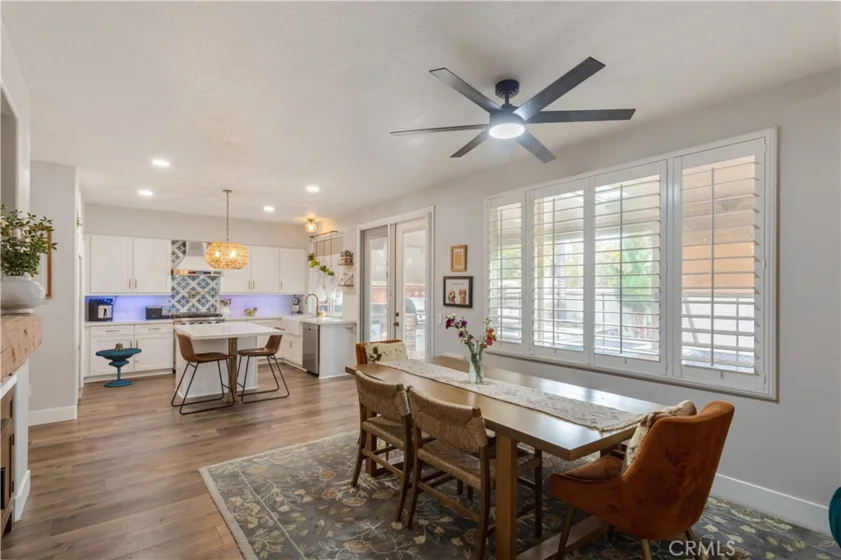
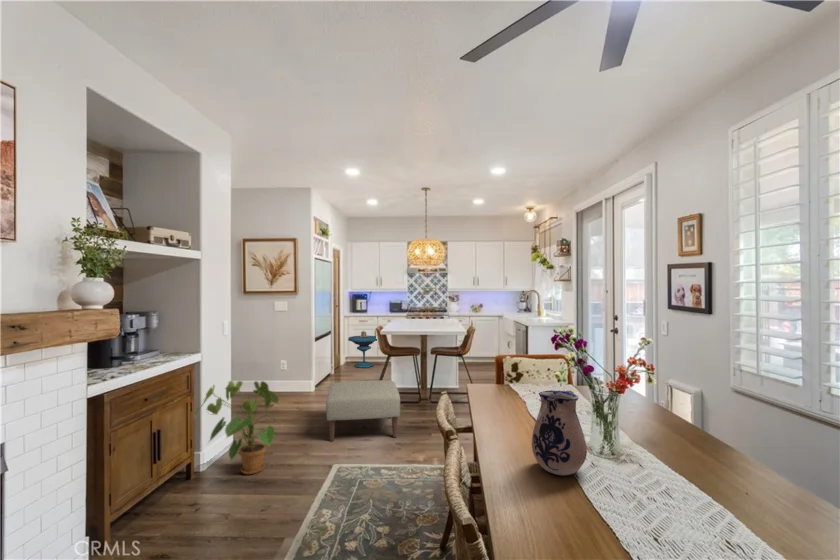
ceramic pitcher: none [450,349,478,392] -> present [532,390,587,475]
ottoman: none [147,385,246,453] -> present [326,380,400,441]
house plant: none [28,396,152,502] -> present [195,381,279,474]

